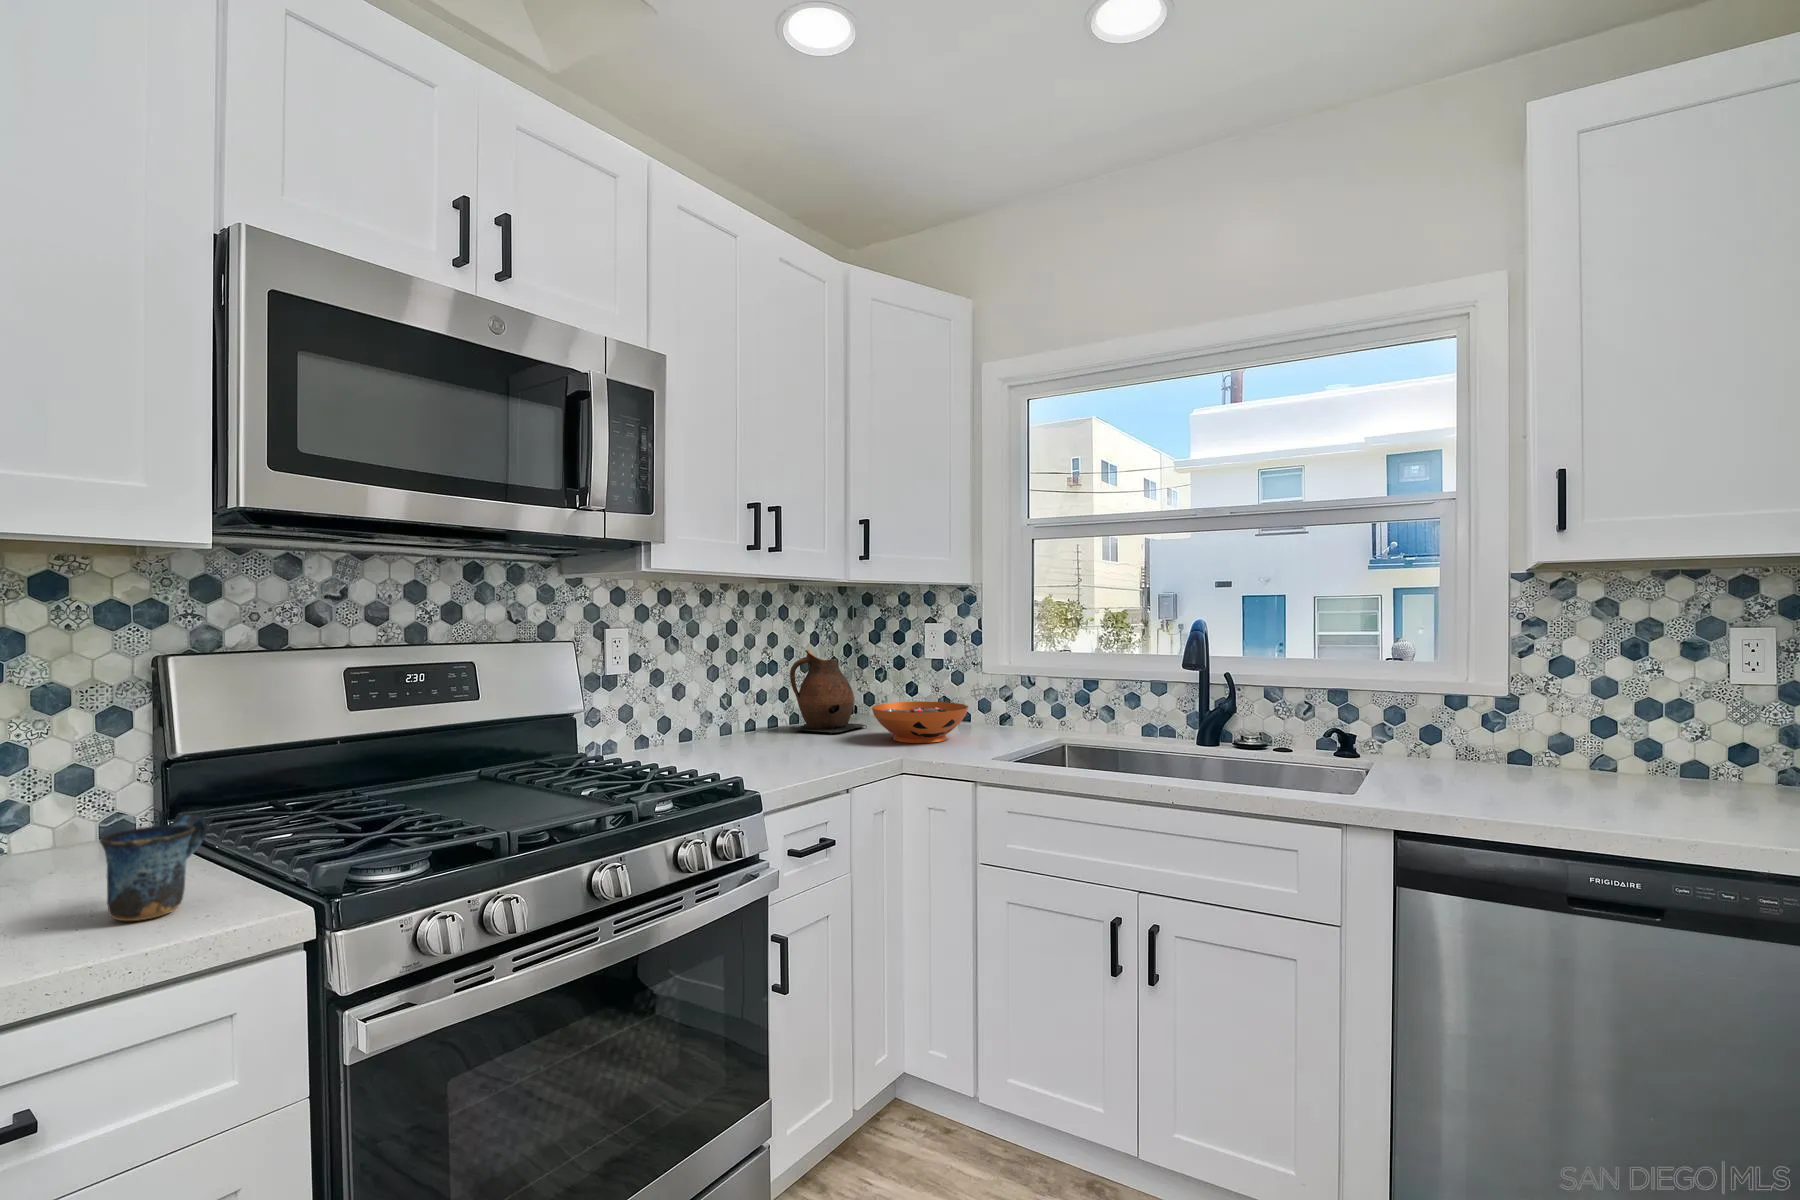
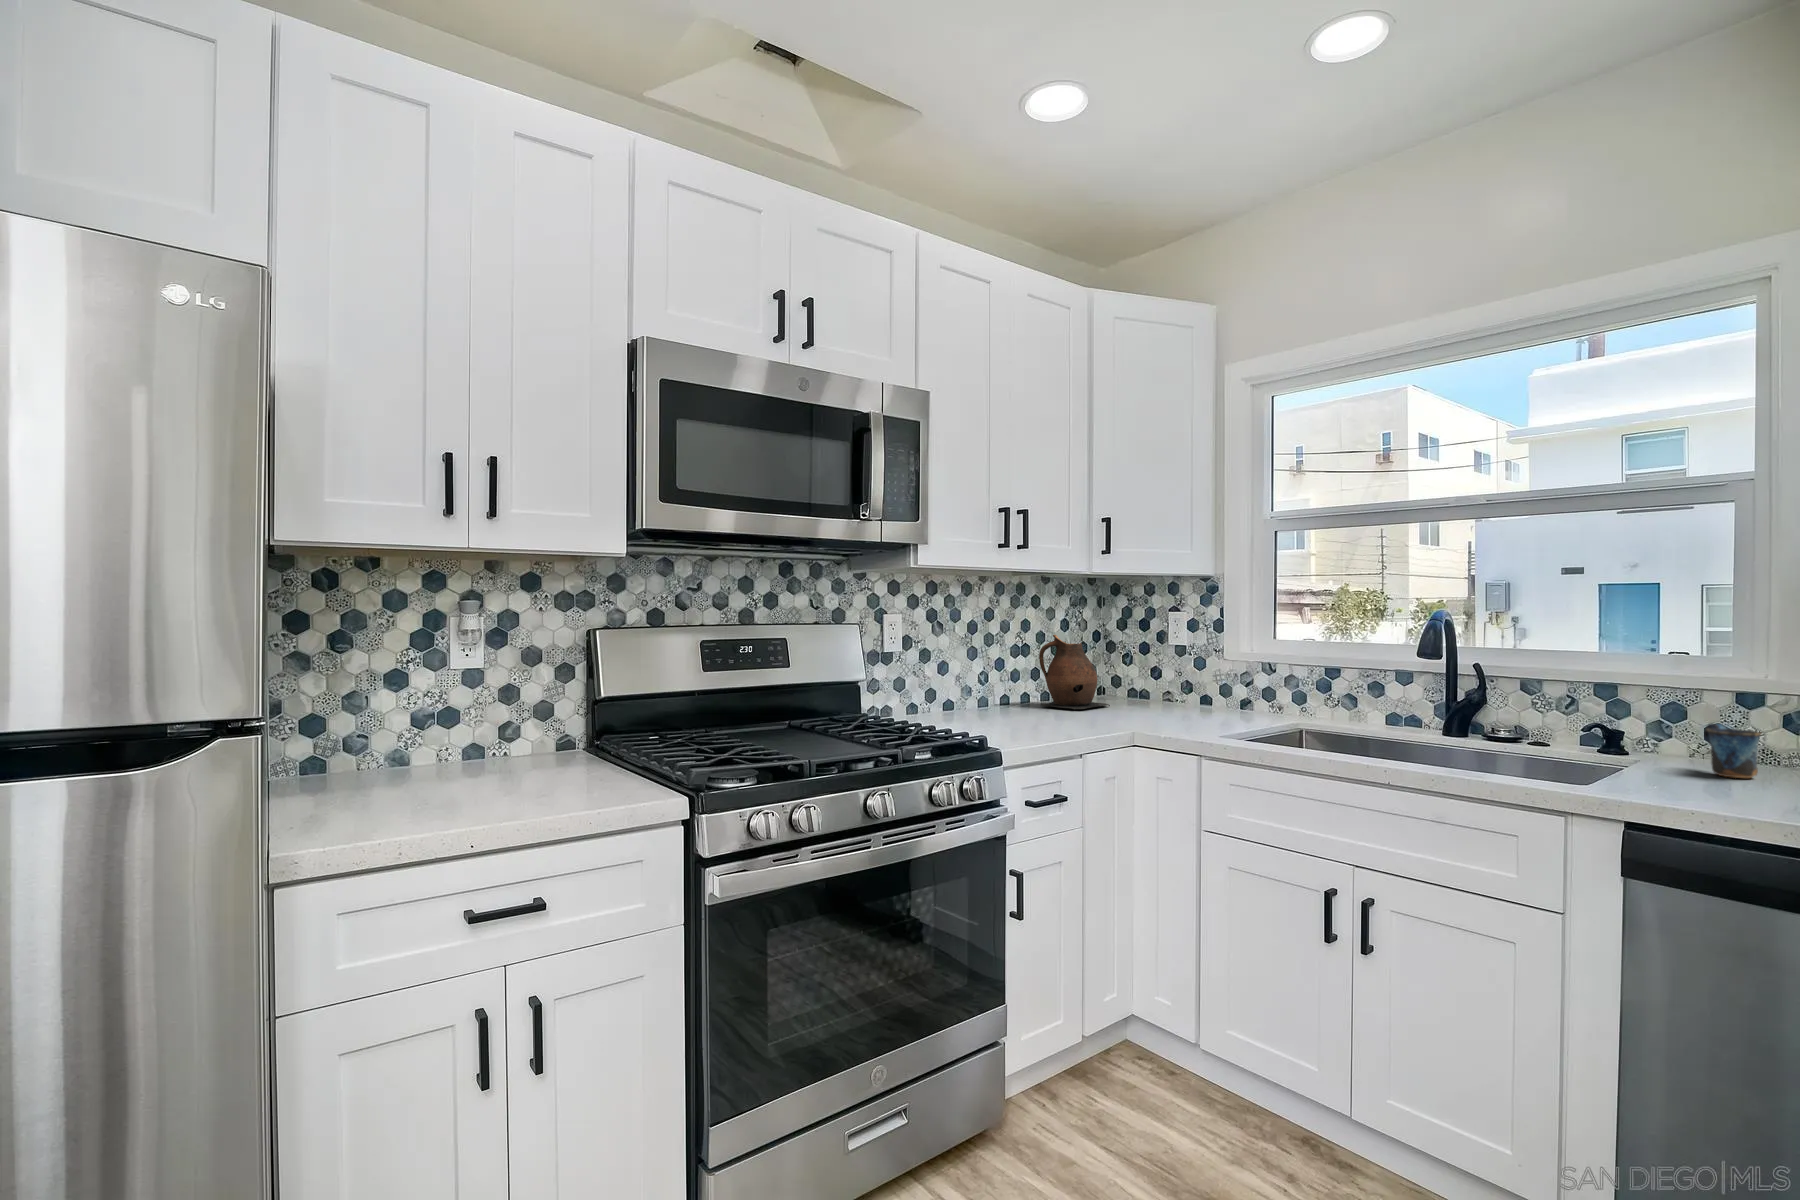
decorative bowl: present [872,702,968,743] -> none [1110,684,1203,721]
mug: present [99,815,207,921] -> present [1704,724,1762,778]

